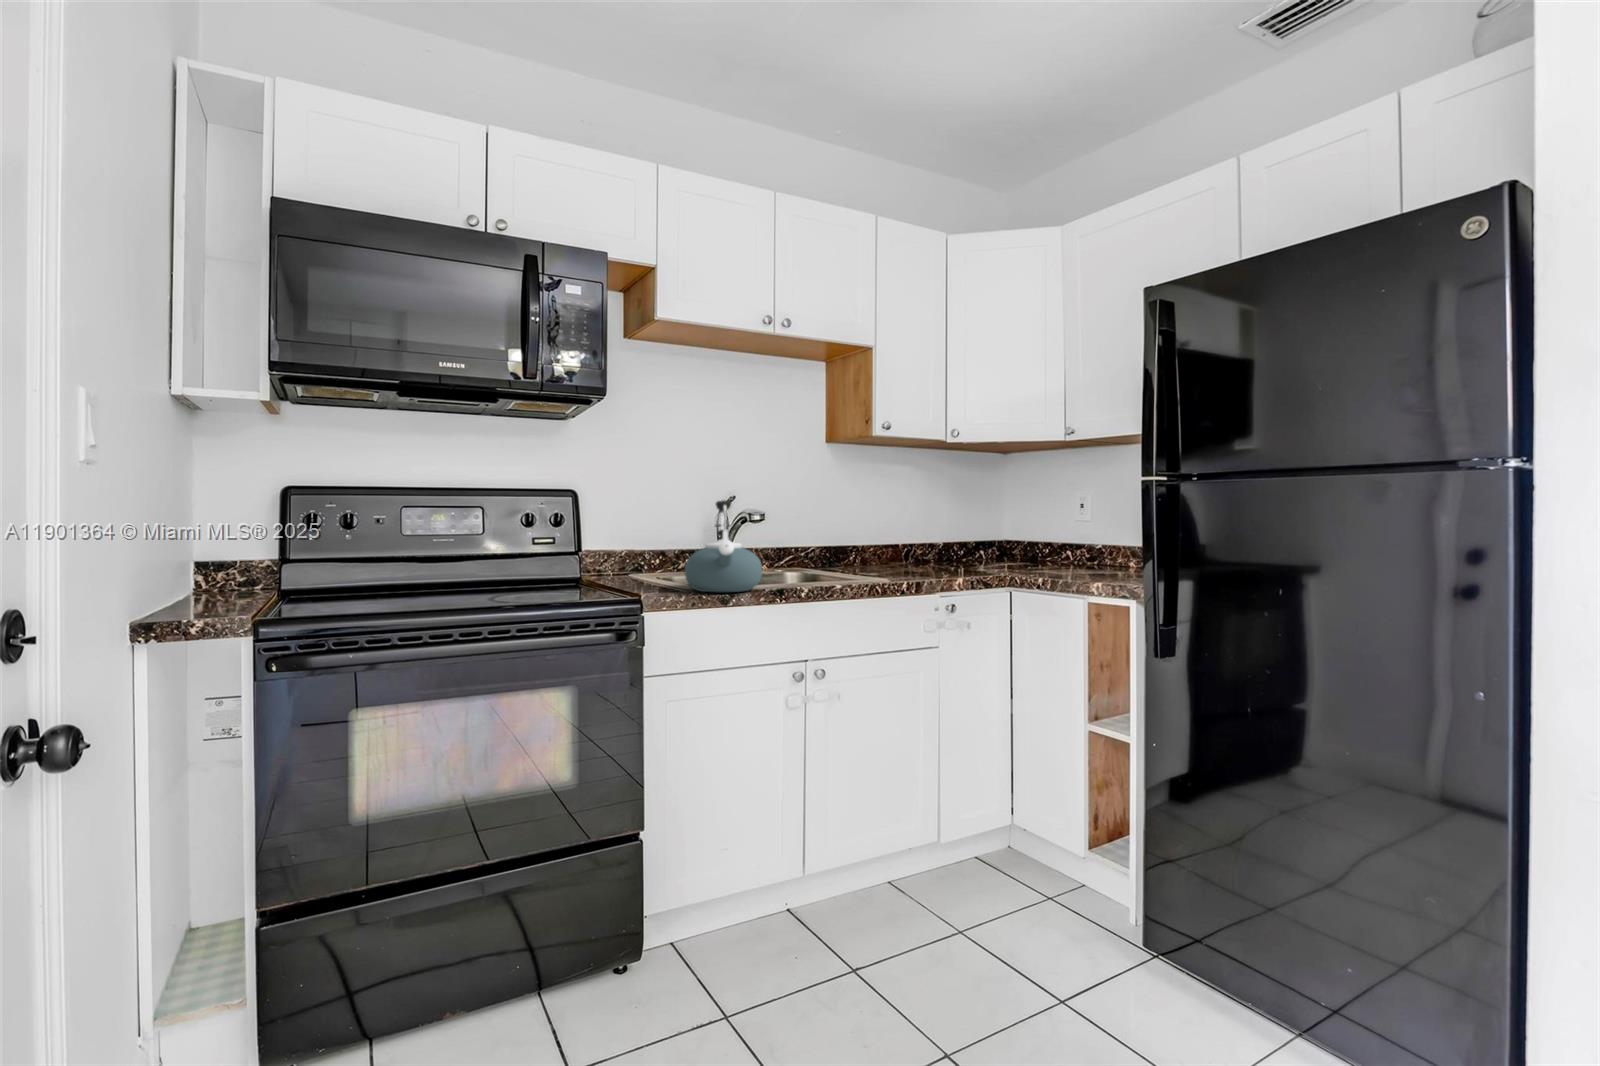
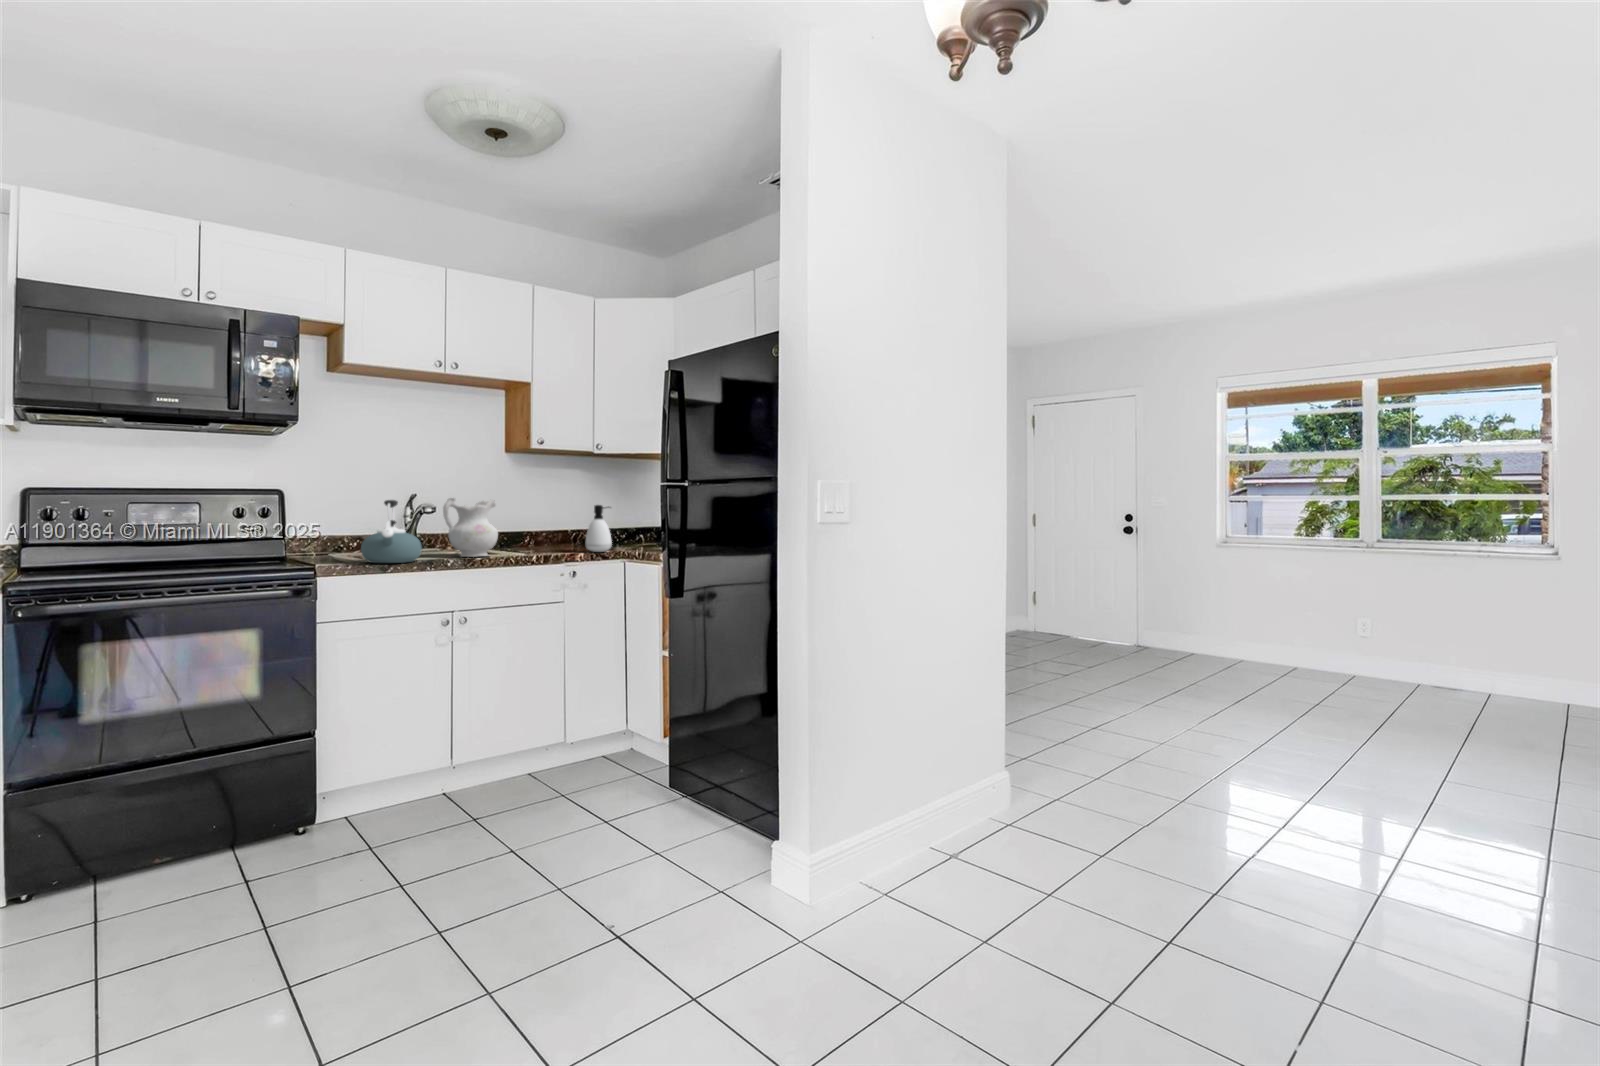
ceramic pitcher: none [781,498,850,582] -> present [443,498,498,557]
soap dispenser: none [953,508,991,575] -> present [586,505,612,552]

